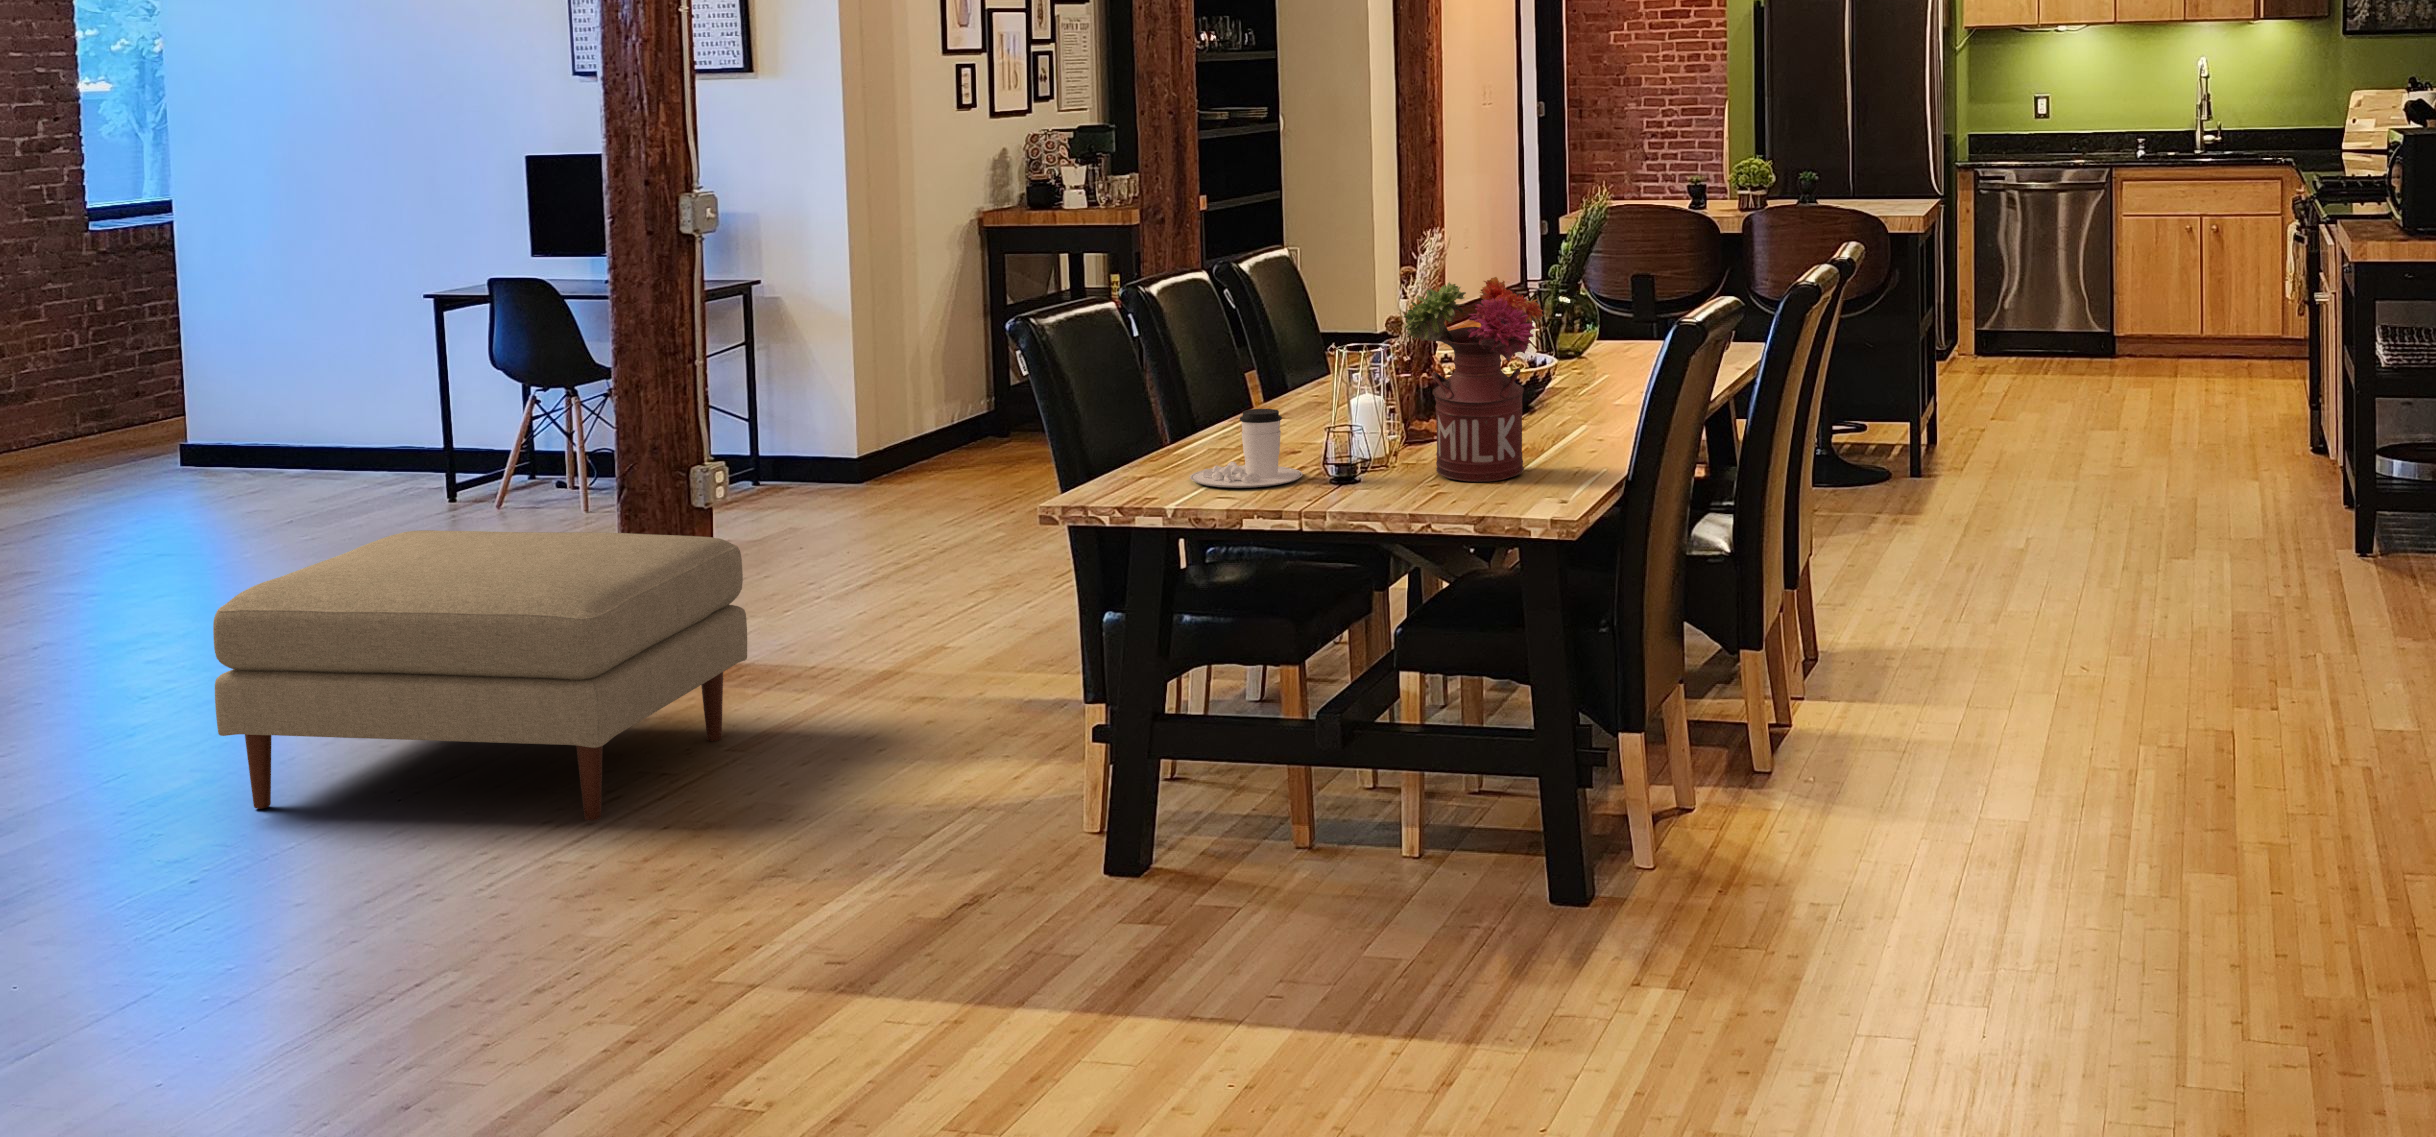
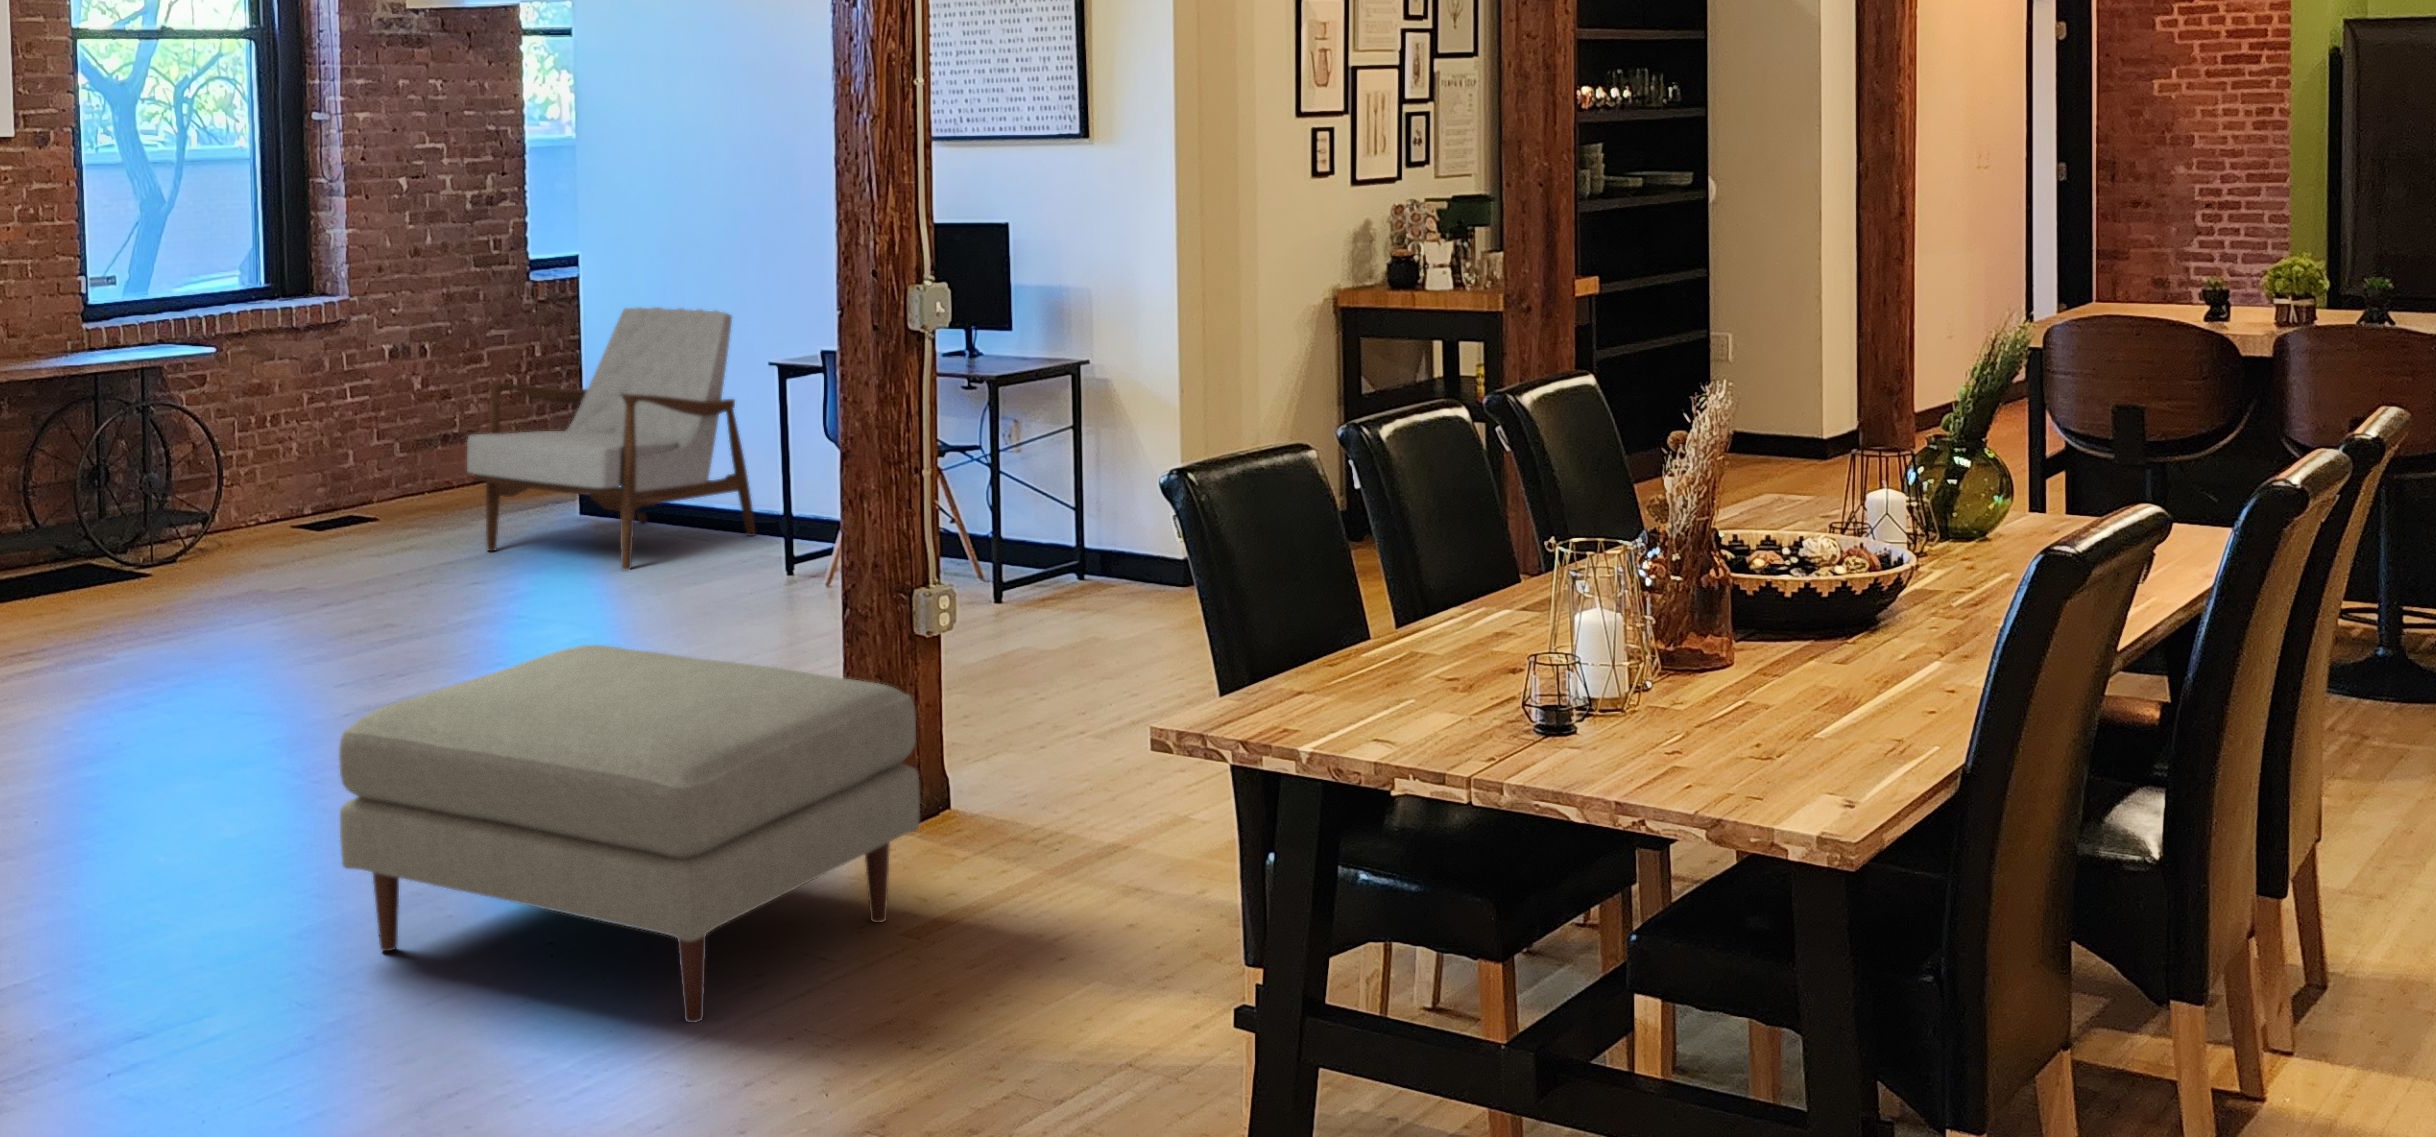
armchair: none [74,251,392,512] -> present [467,307,755,570]
flower arrangement: present [1404,277,1544,482] -> none [1644,455,1861,756]
coffee cup: present [1190,409,1303,488] -> none [1344,617,1502,732]

